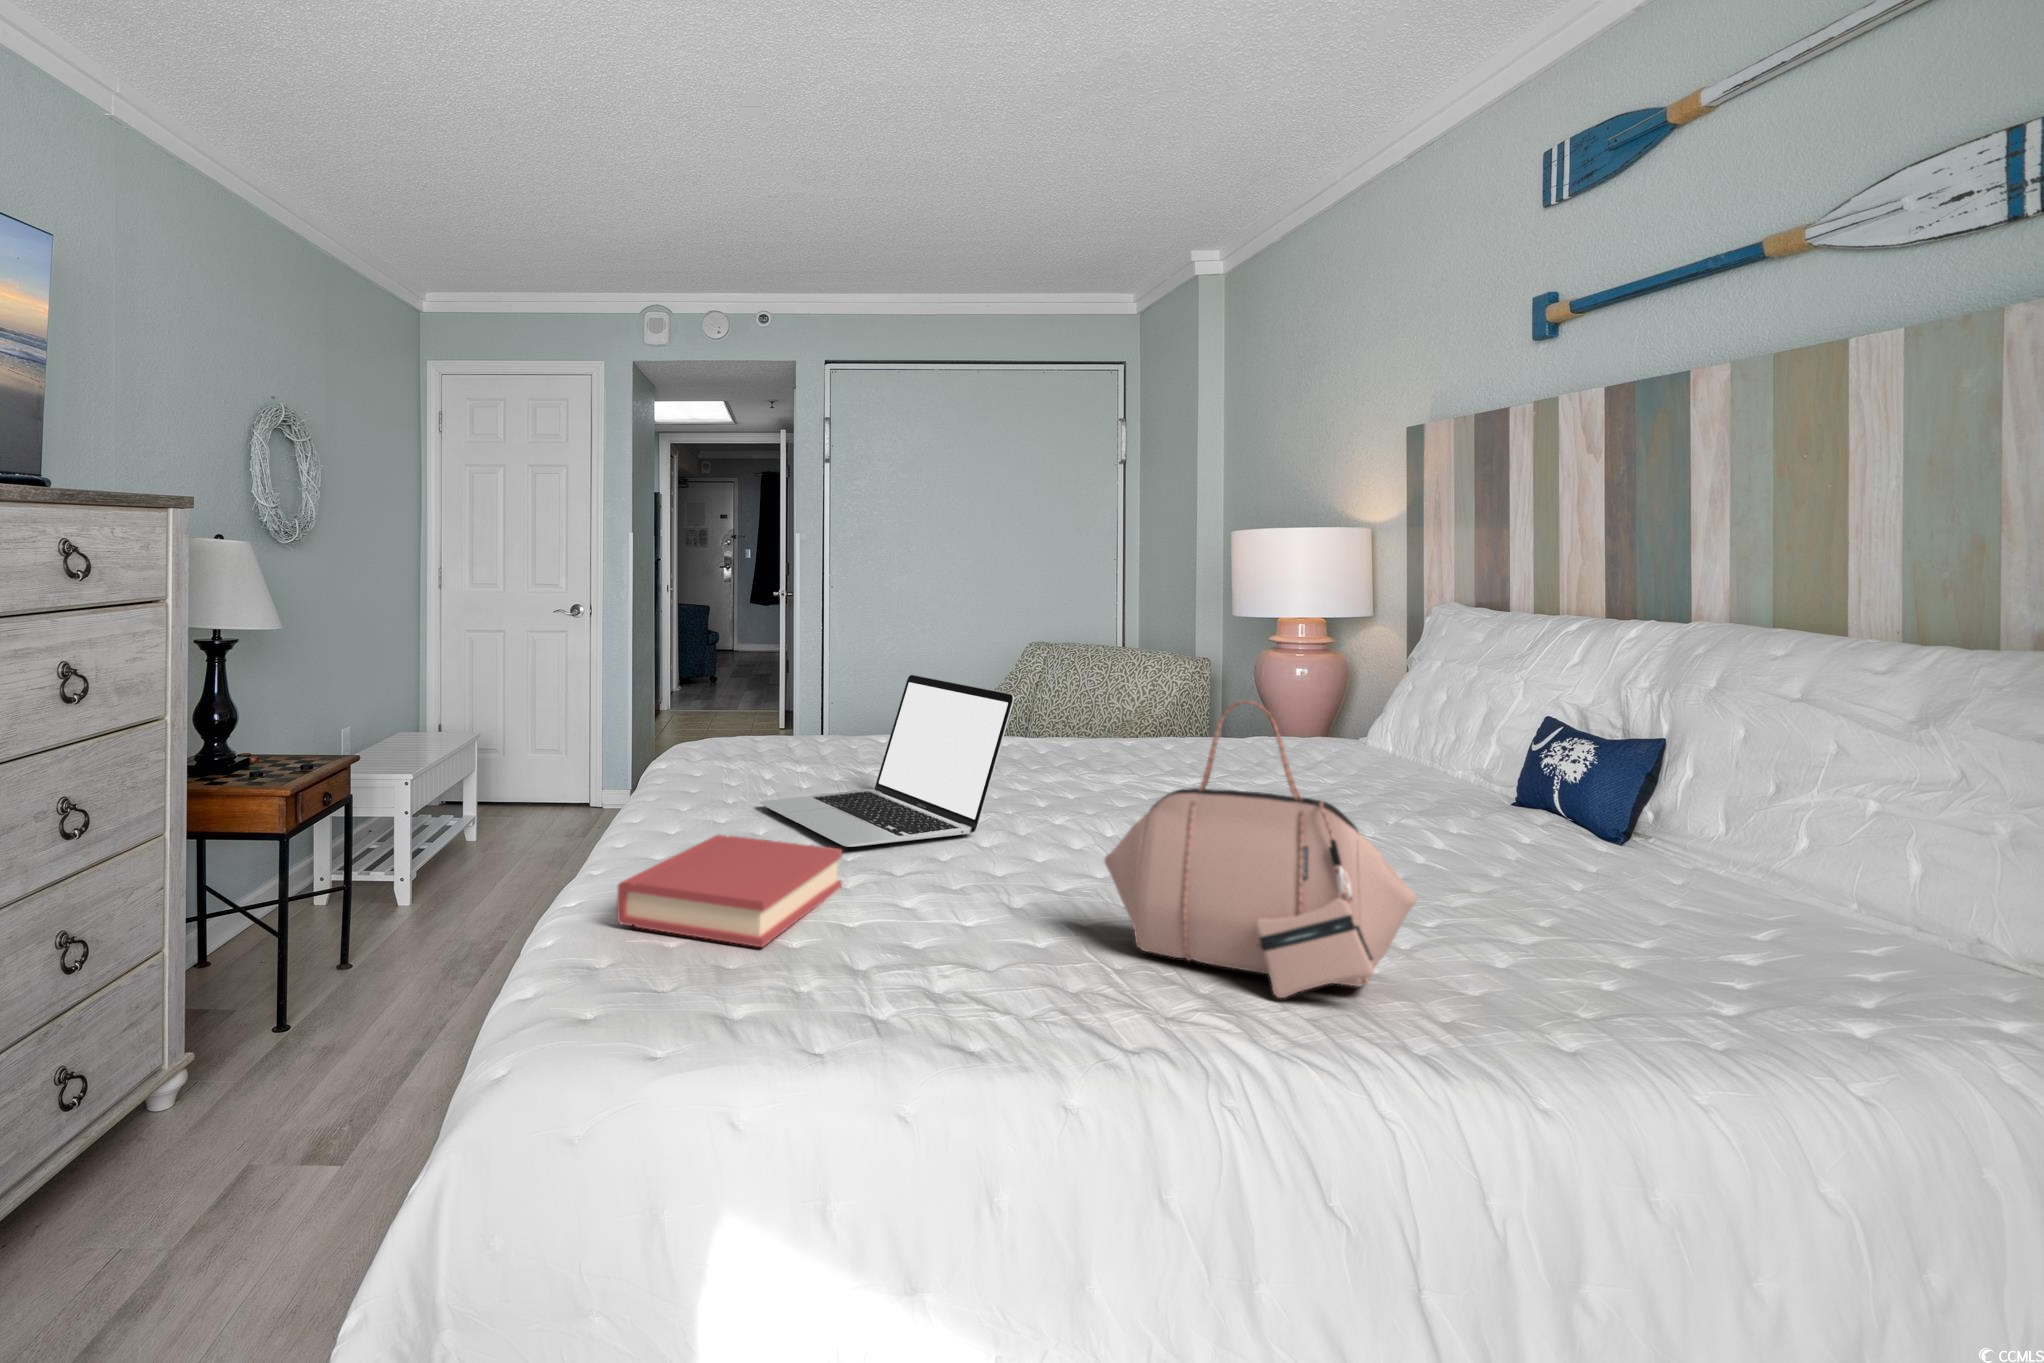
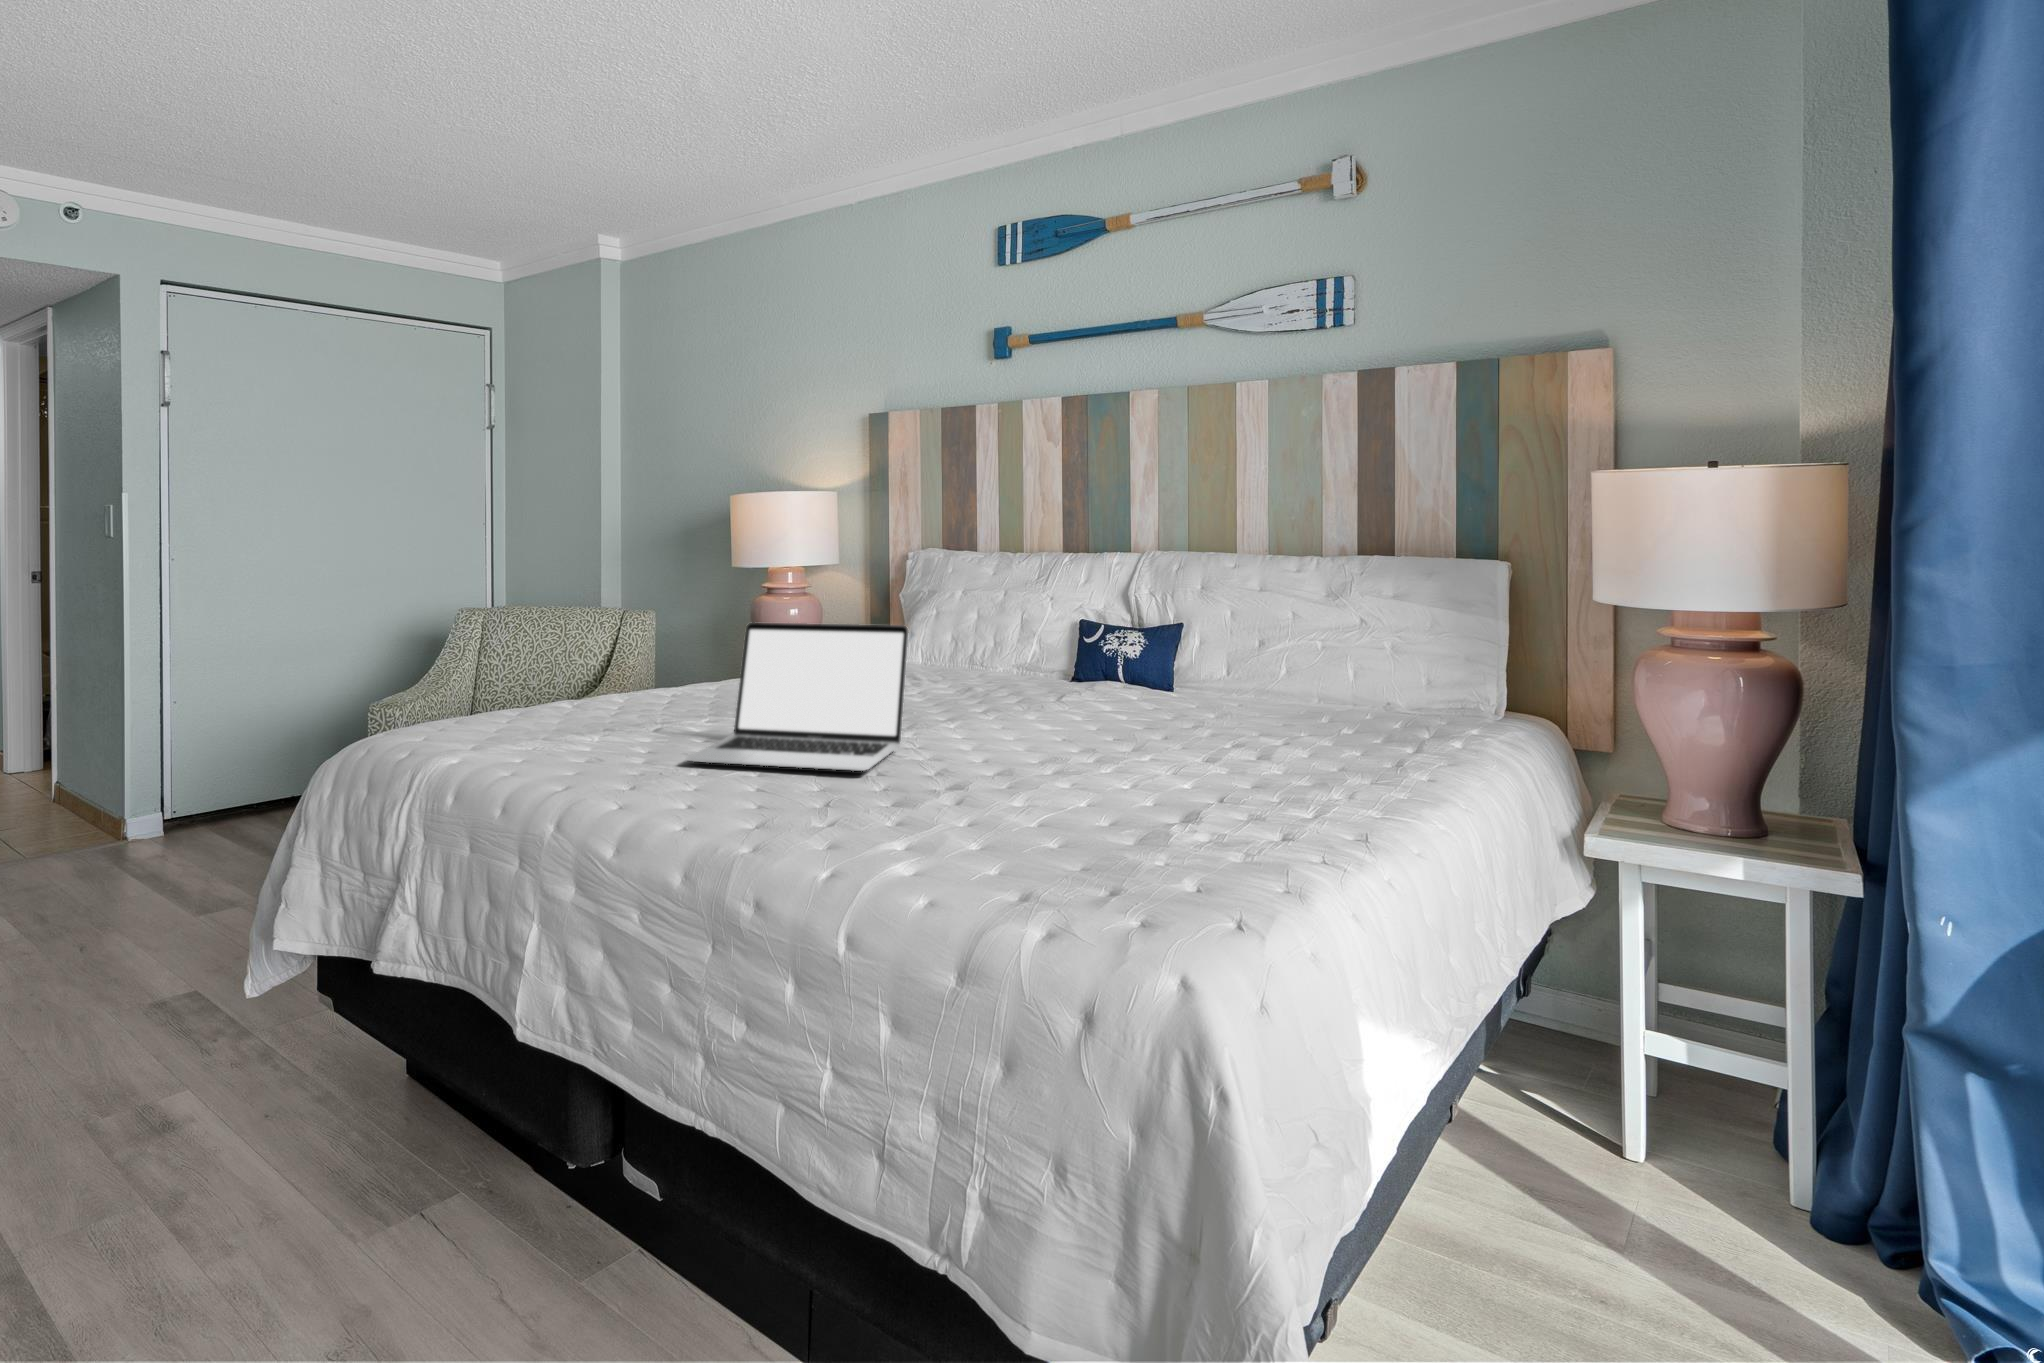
handbag: present [1105,700,1417,998] -> none [1145,598,1331,782]
hardback book: present [617,835,842,947] -> none [820,762,1033,850]

